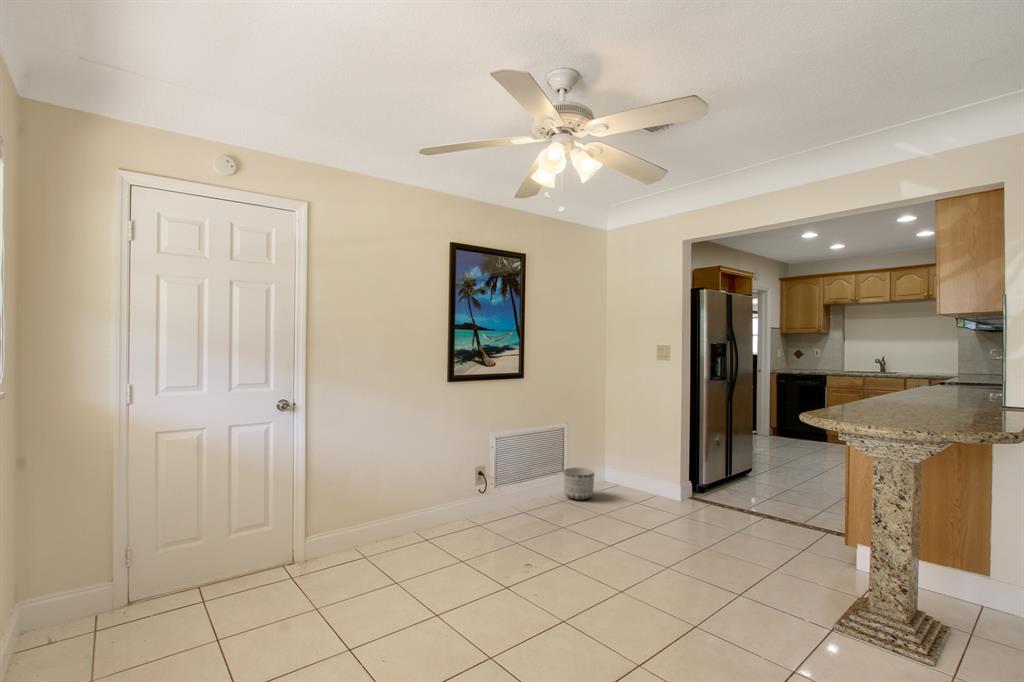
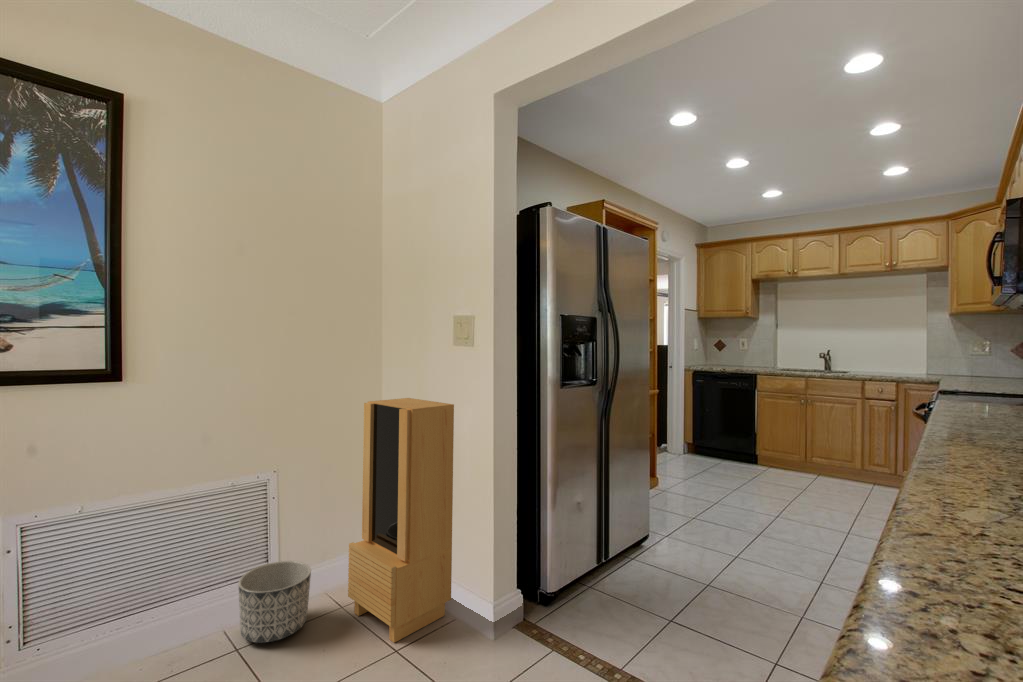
storage cabinet: none [608,388,660,502] -> present [348,398,454,643]

